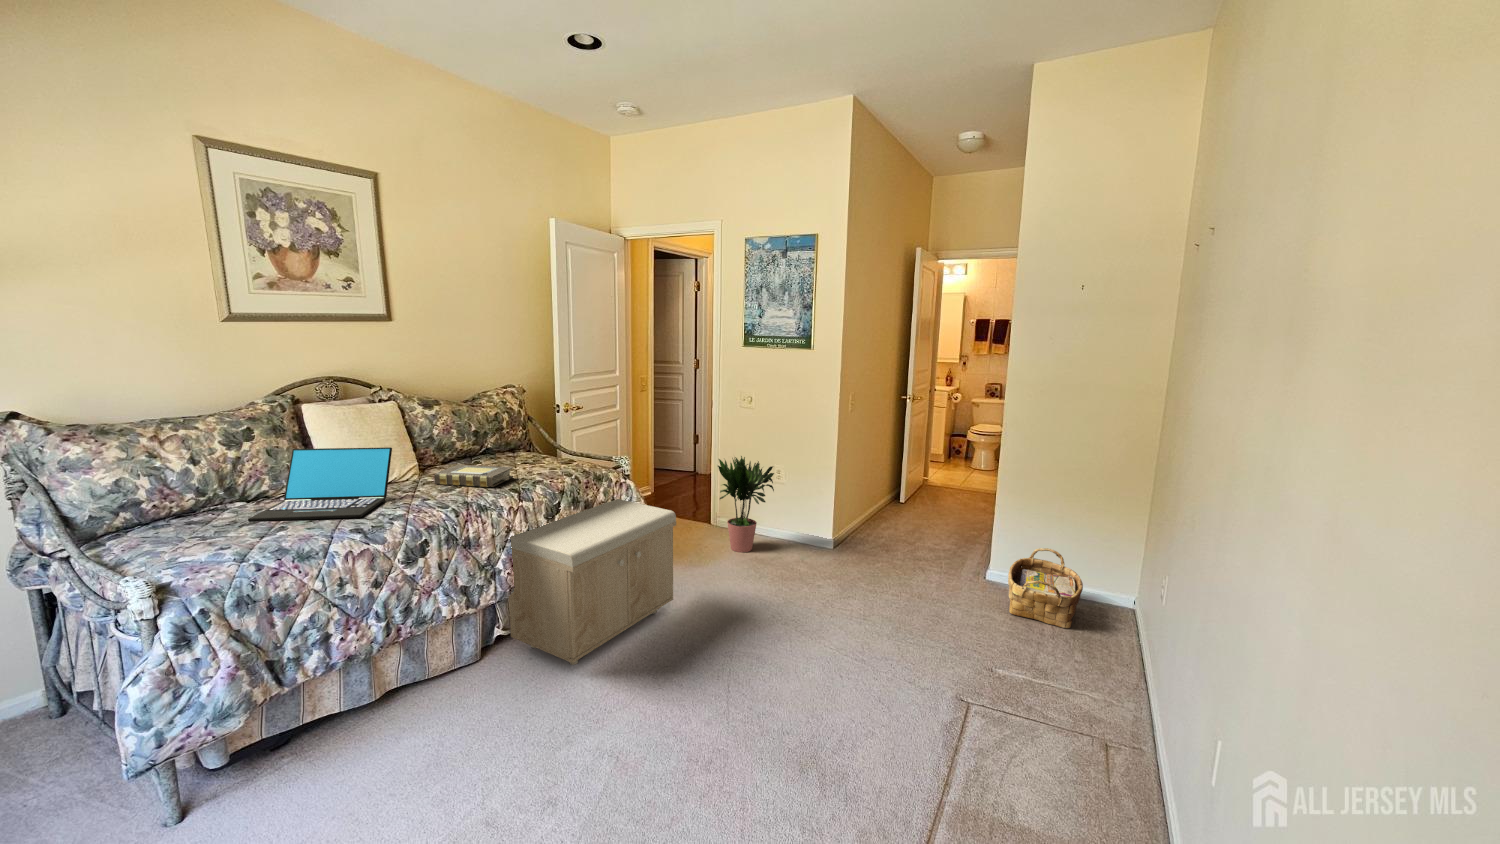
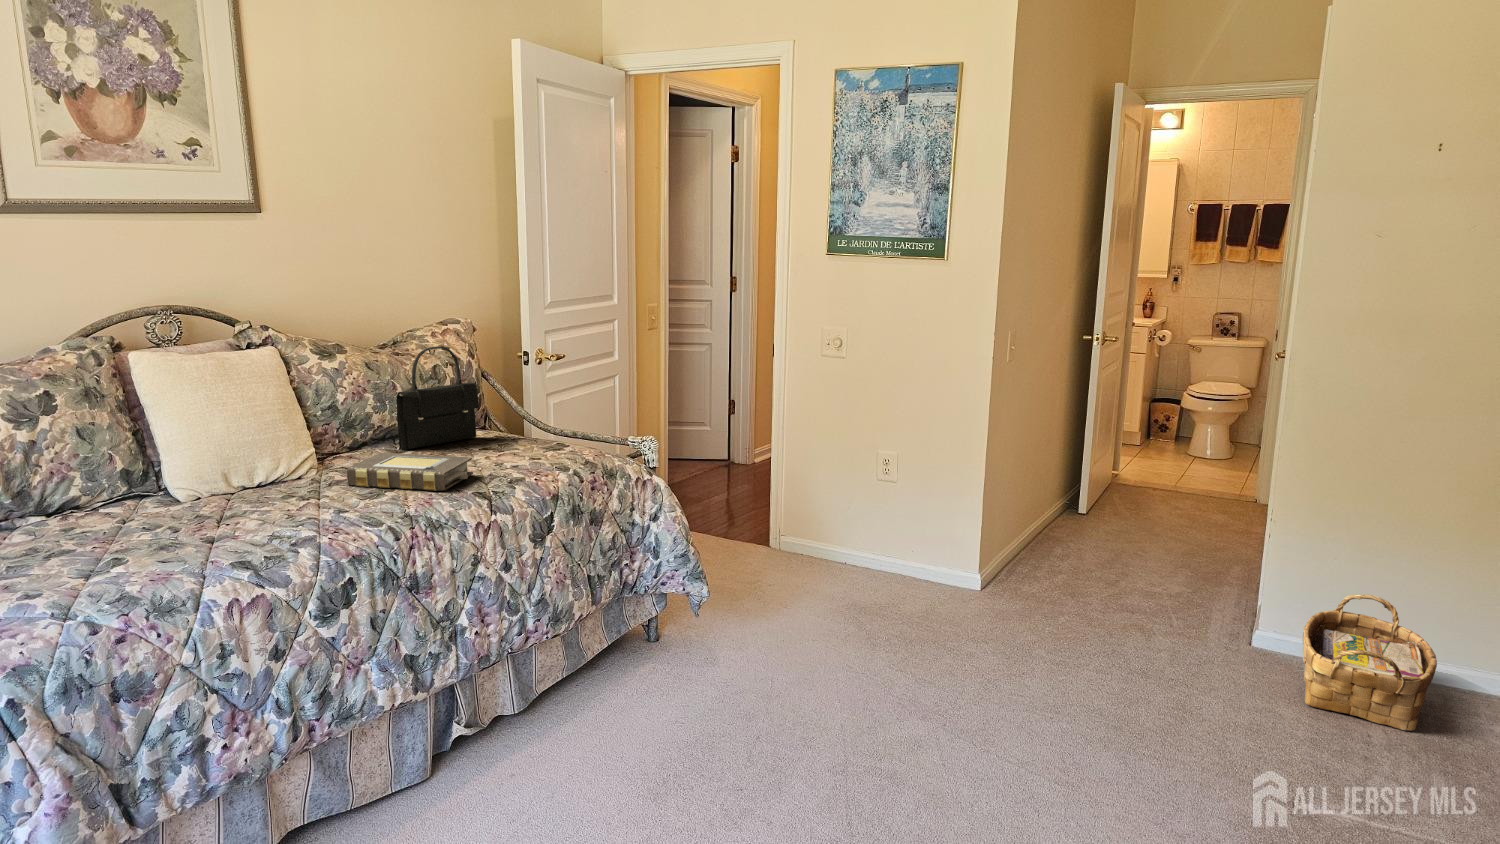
handbag: none [471,401,524,463] -> present [396,347,479,450]
laptop: present [248,447,392,521] -> none [60,424,282,548]
potted plant: present [718,456,774,552] -> none [789,430,897,598]
storage bench: present [509,499,676,665] -> none [471,510,743,786]

